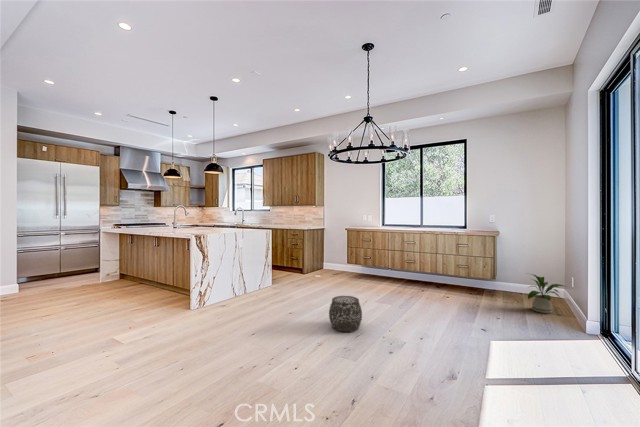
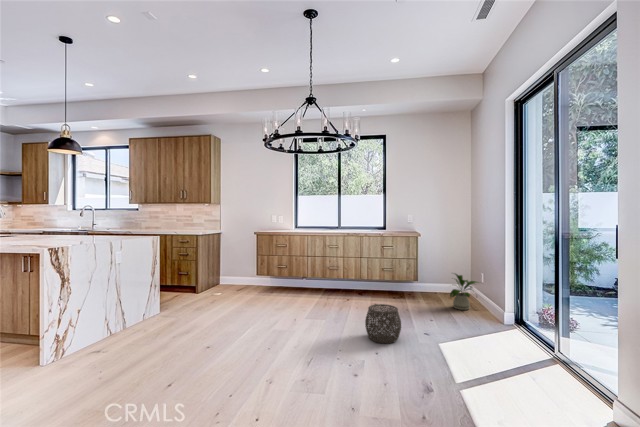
woven basket: present [329,296,362,332] -> present [365,304,401,343]

